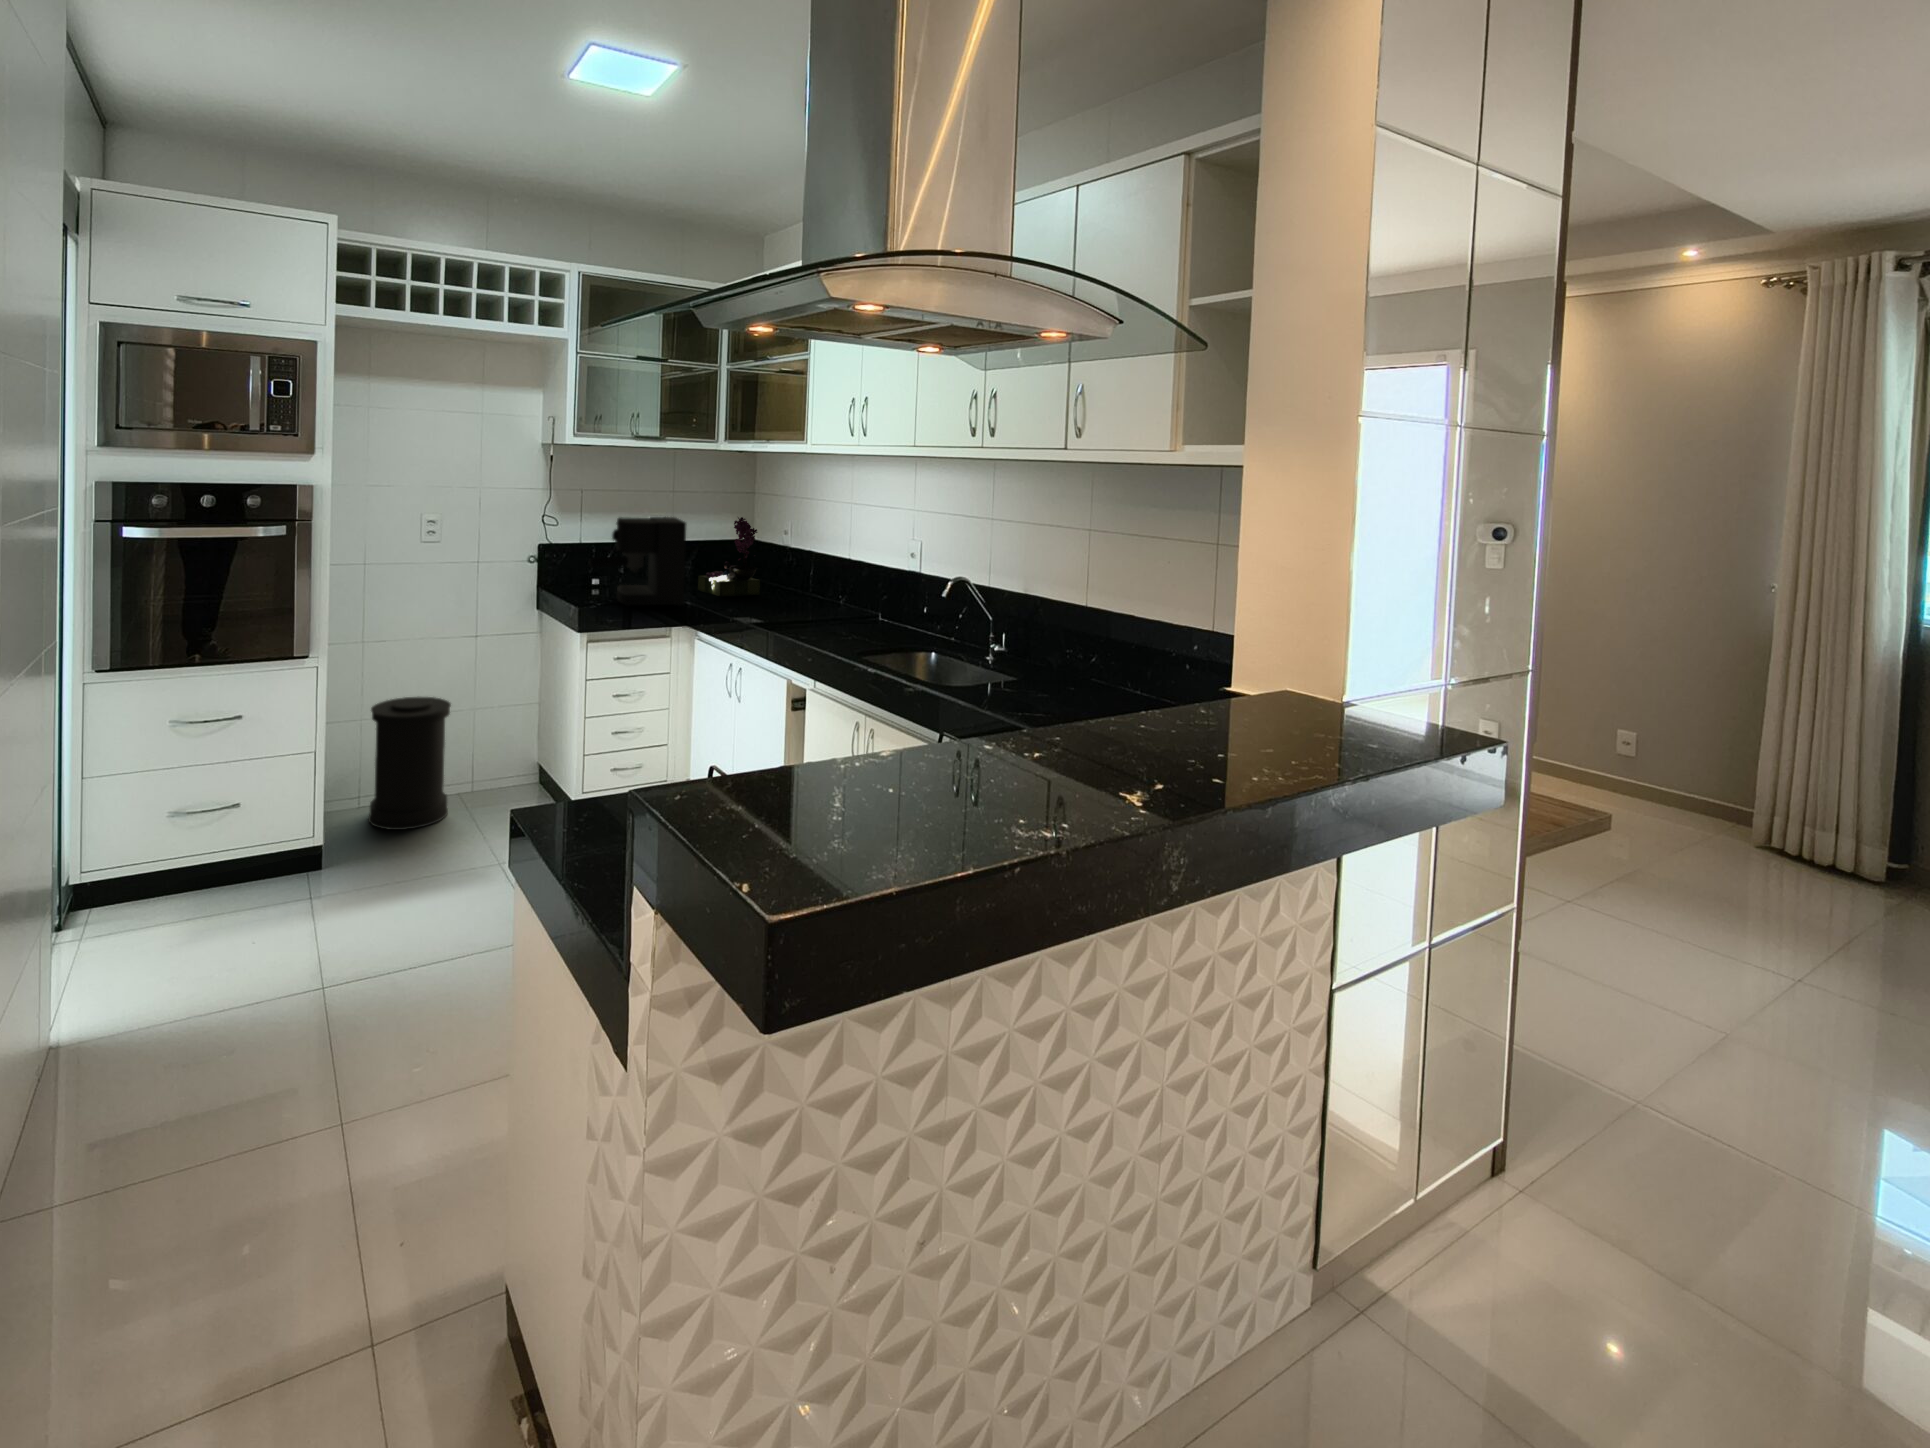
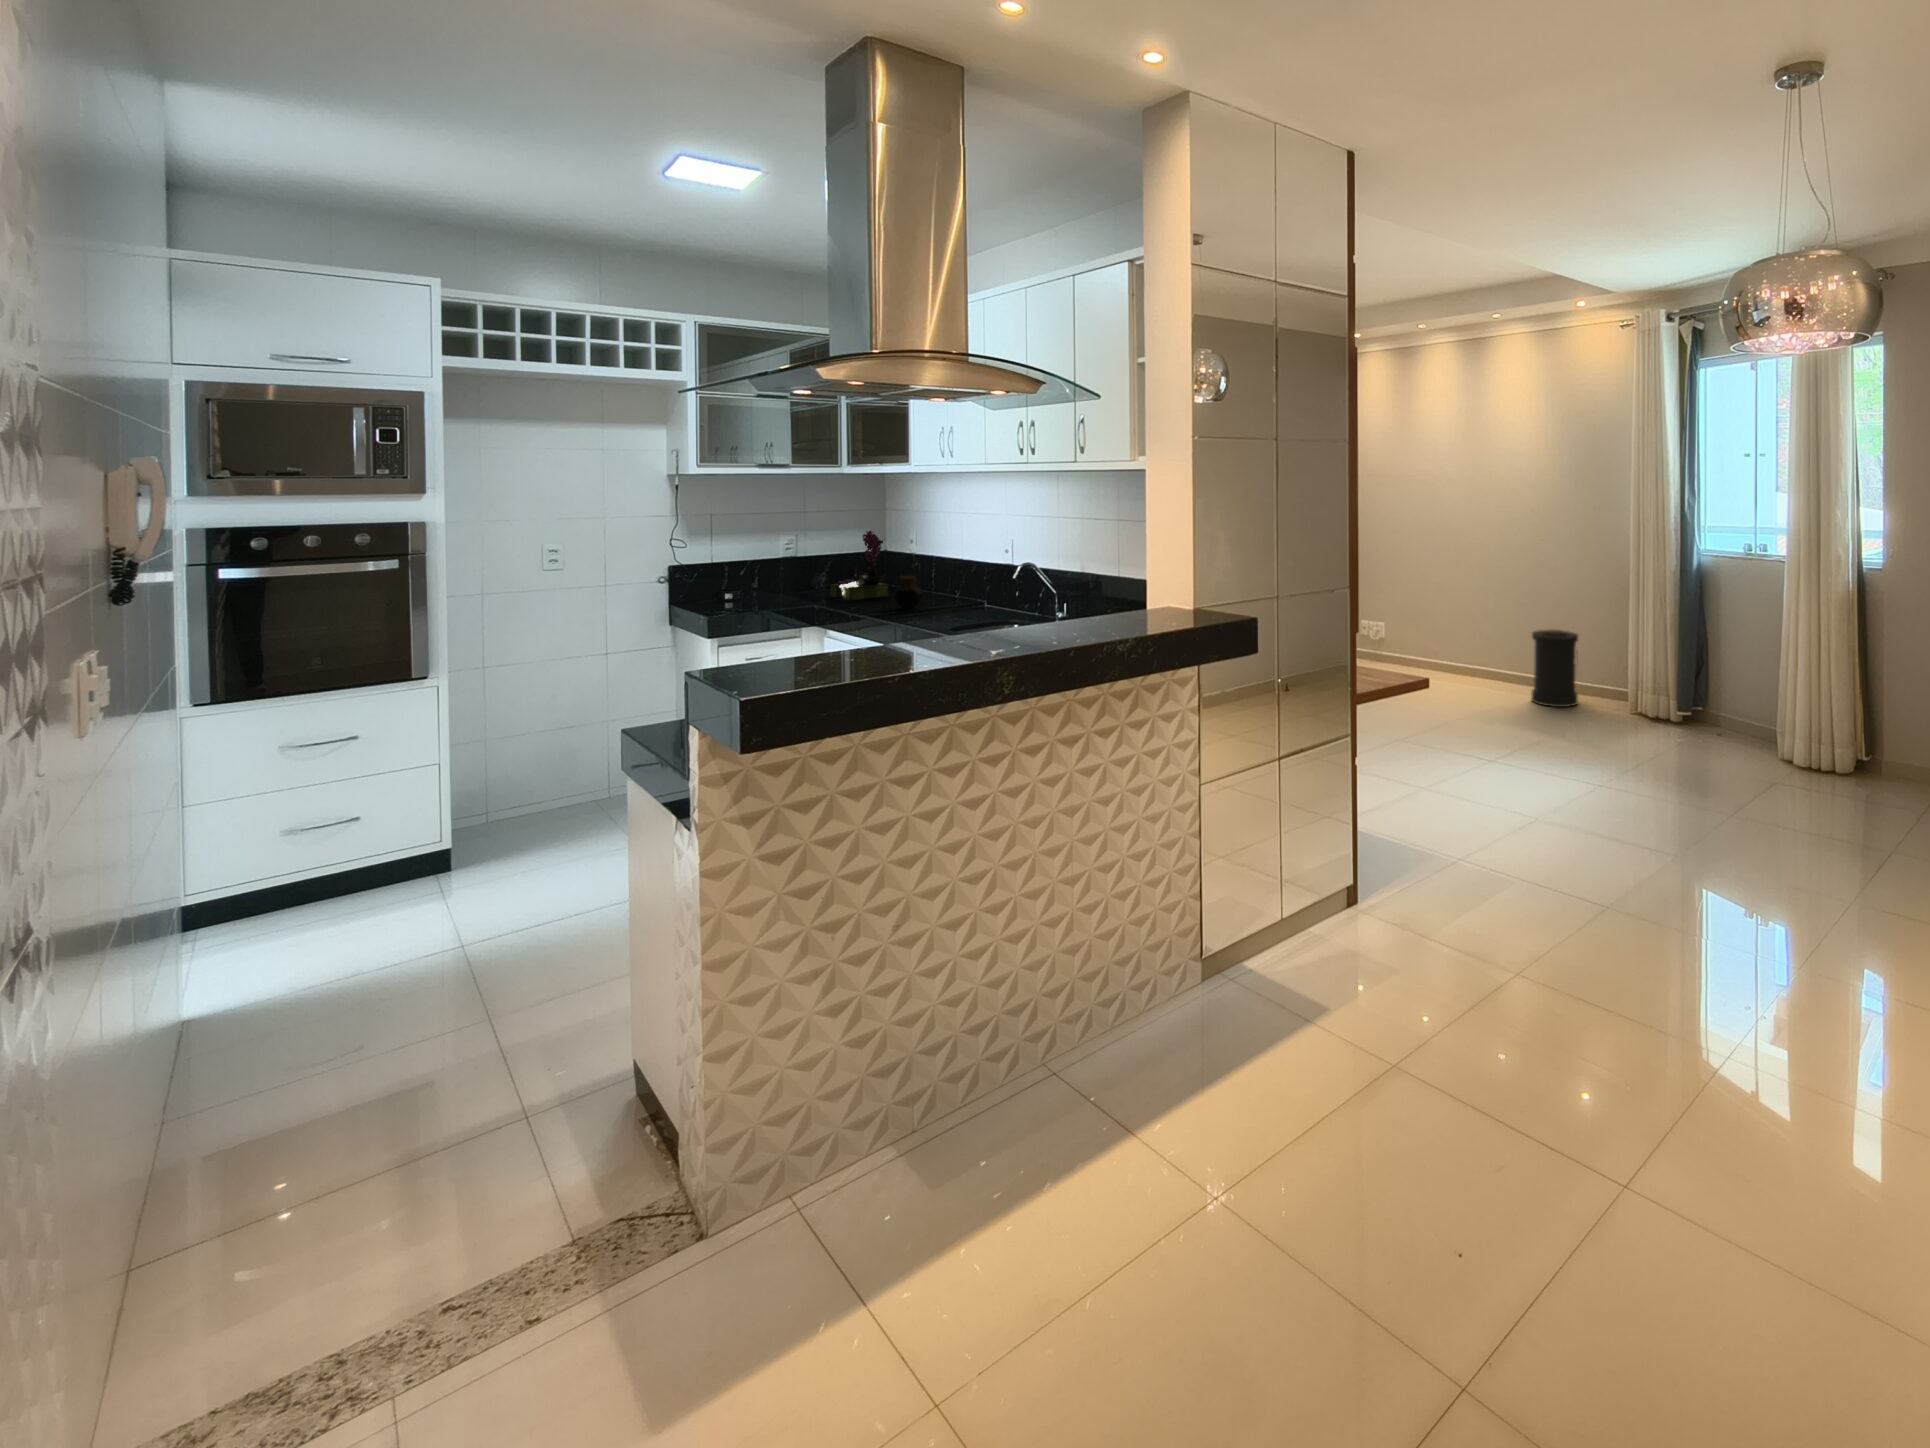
coffee maker: present [589,517,686,606] -> none [717,534,811,613]
jar: none [775,575,810,614] -> present [895,576,924,608]
trash can: present [368,697,451,830] -> present [1531,630,1578,707]

